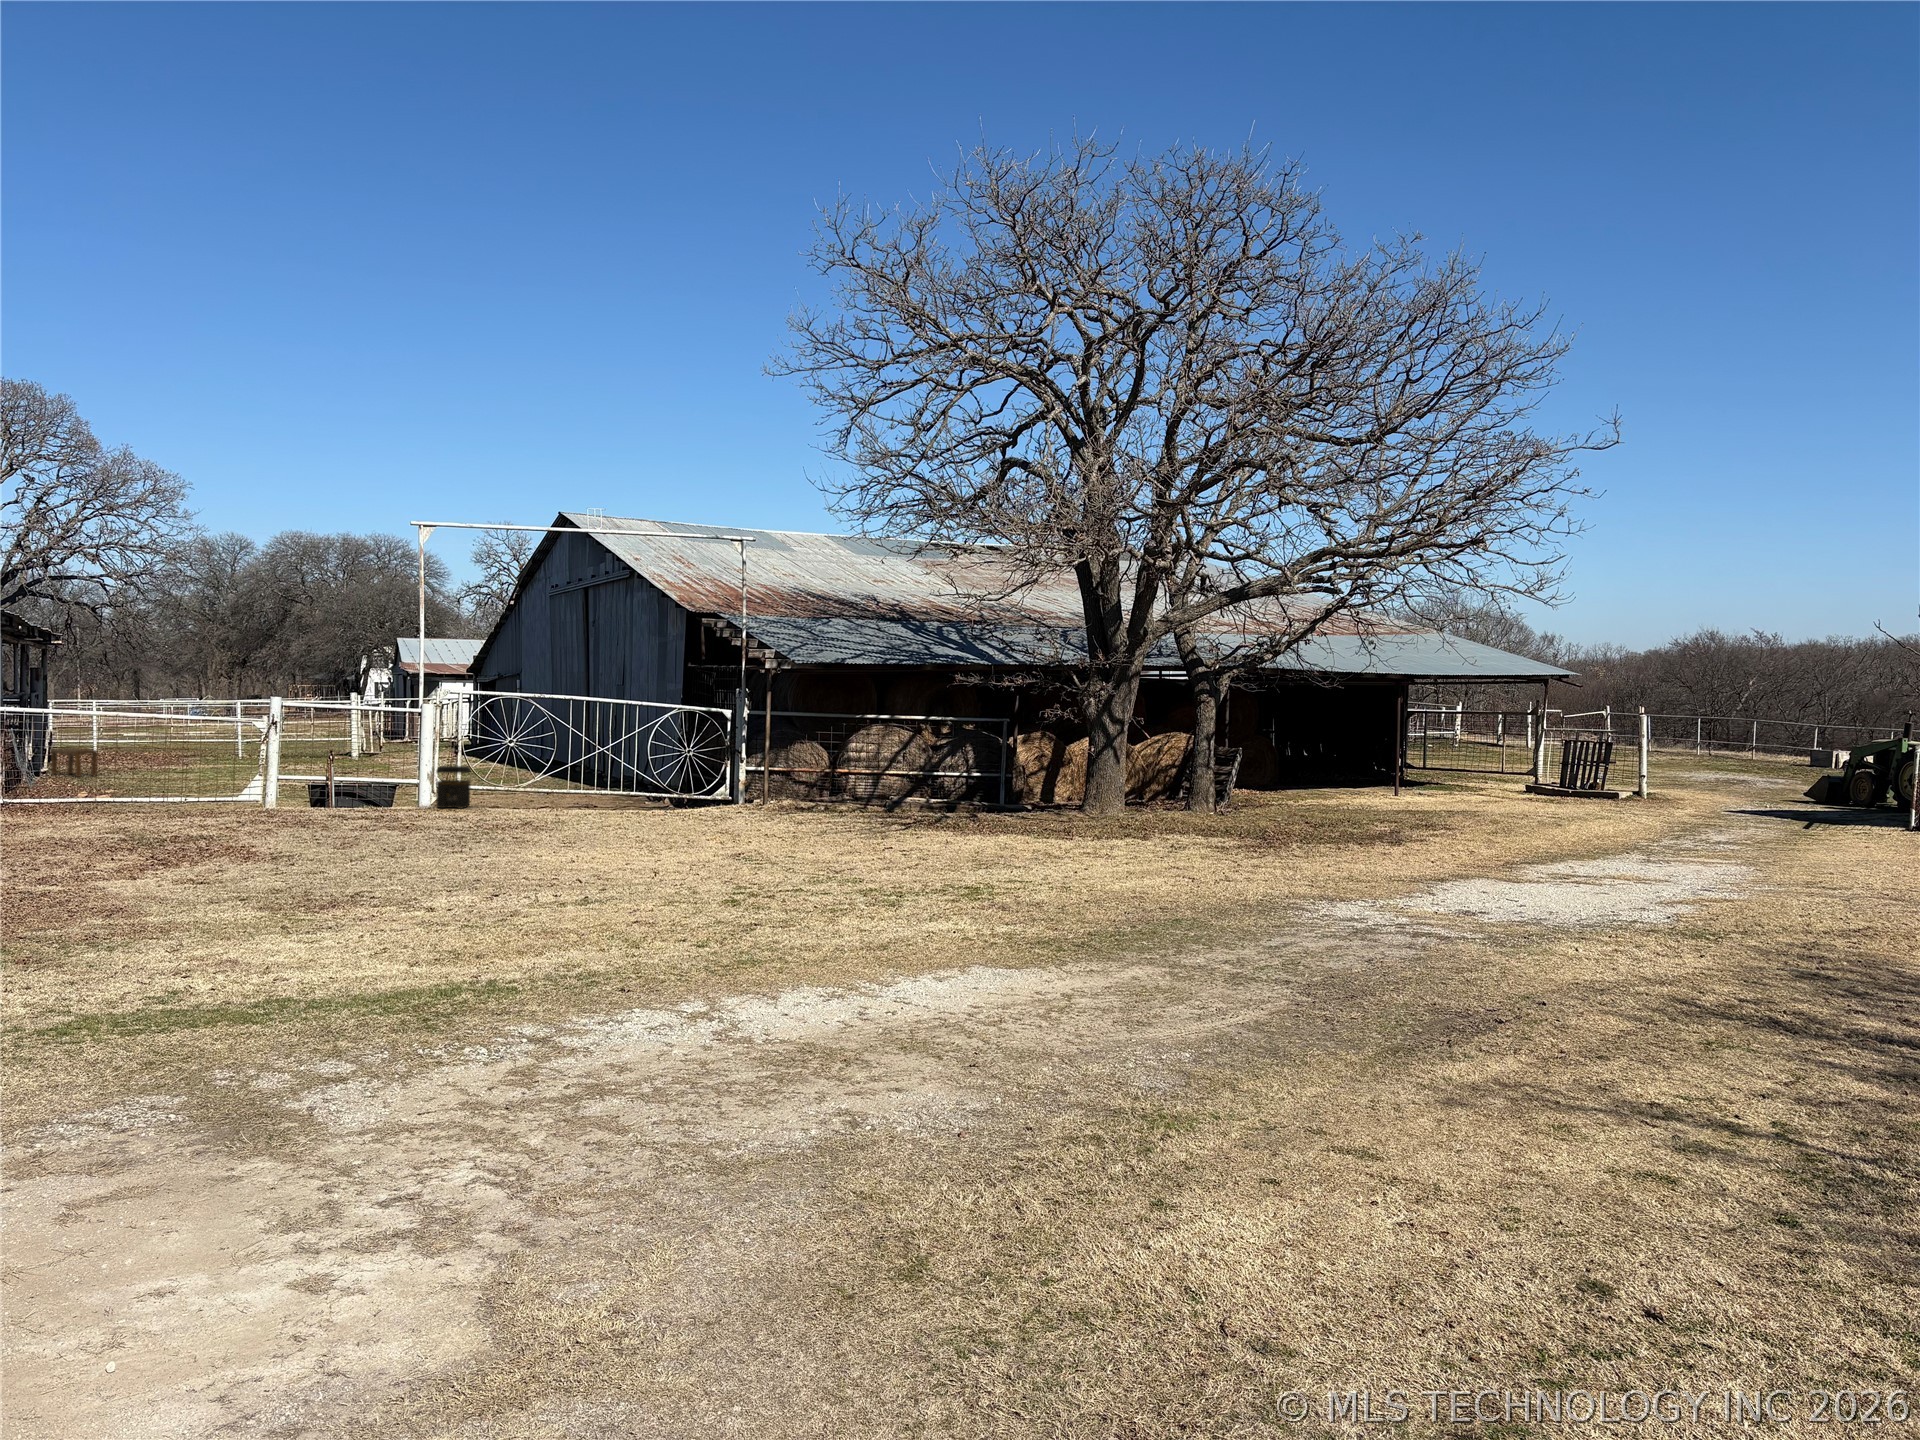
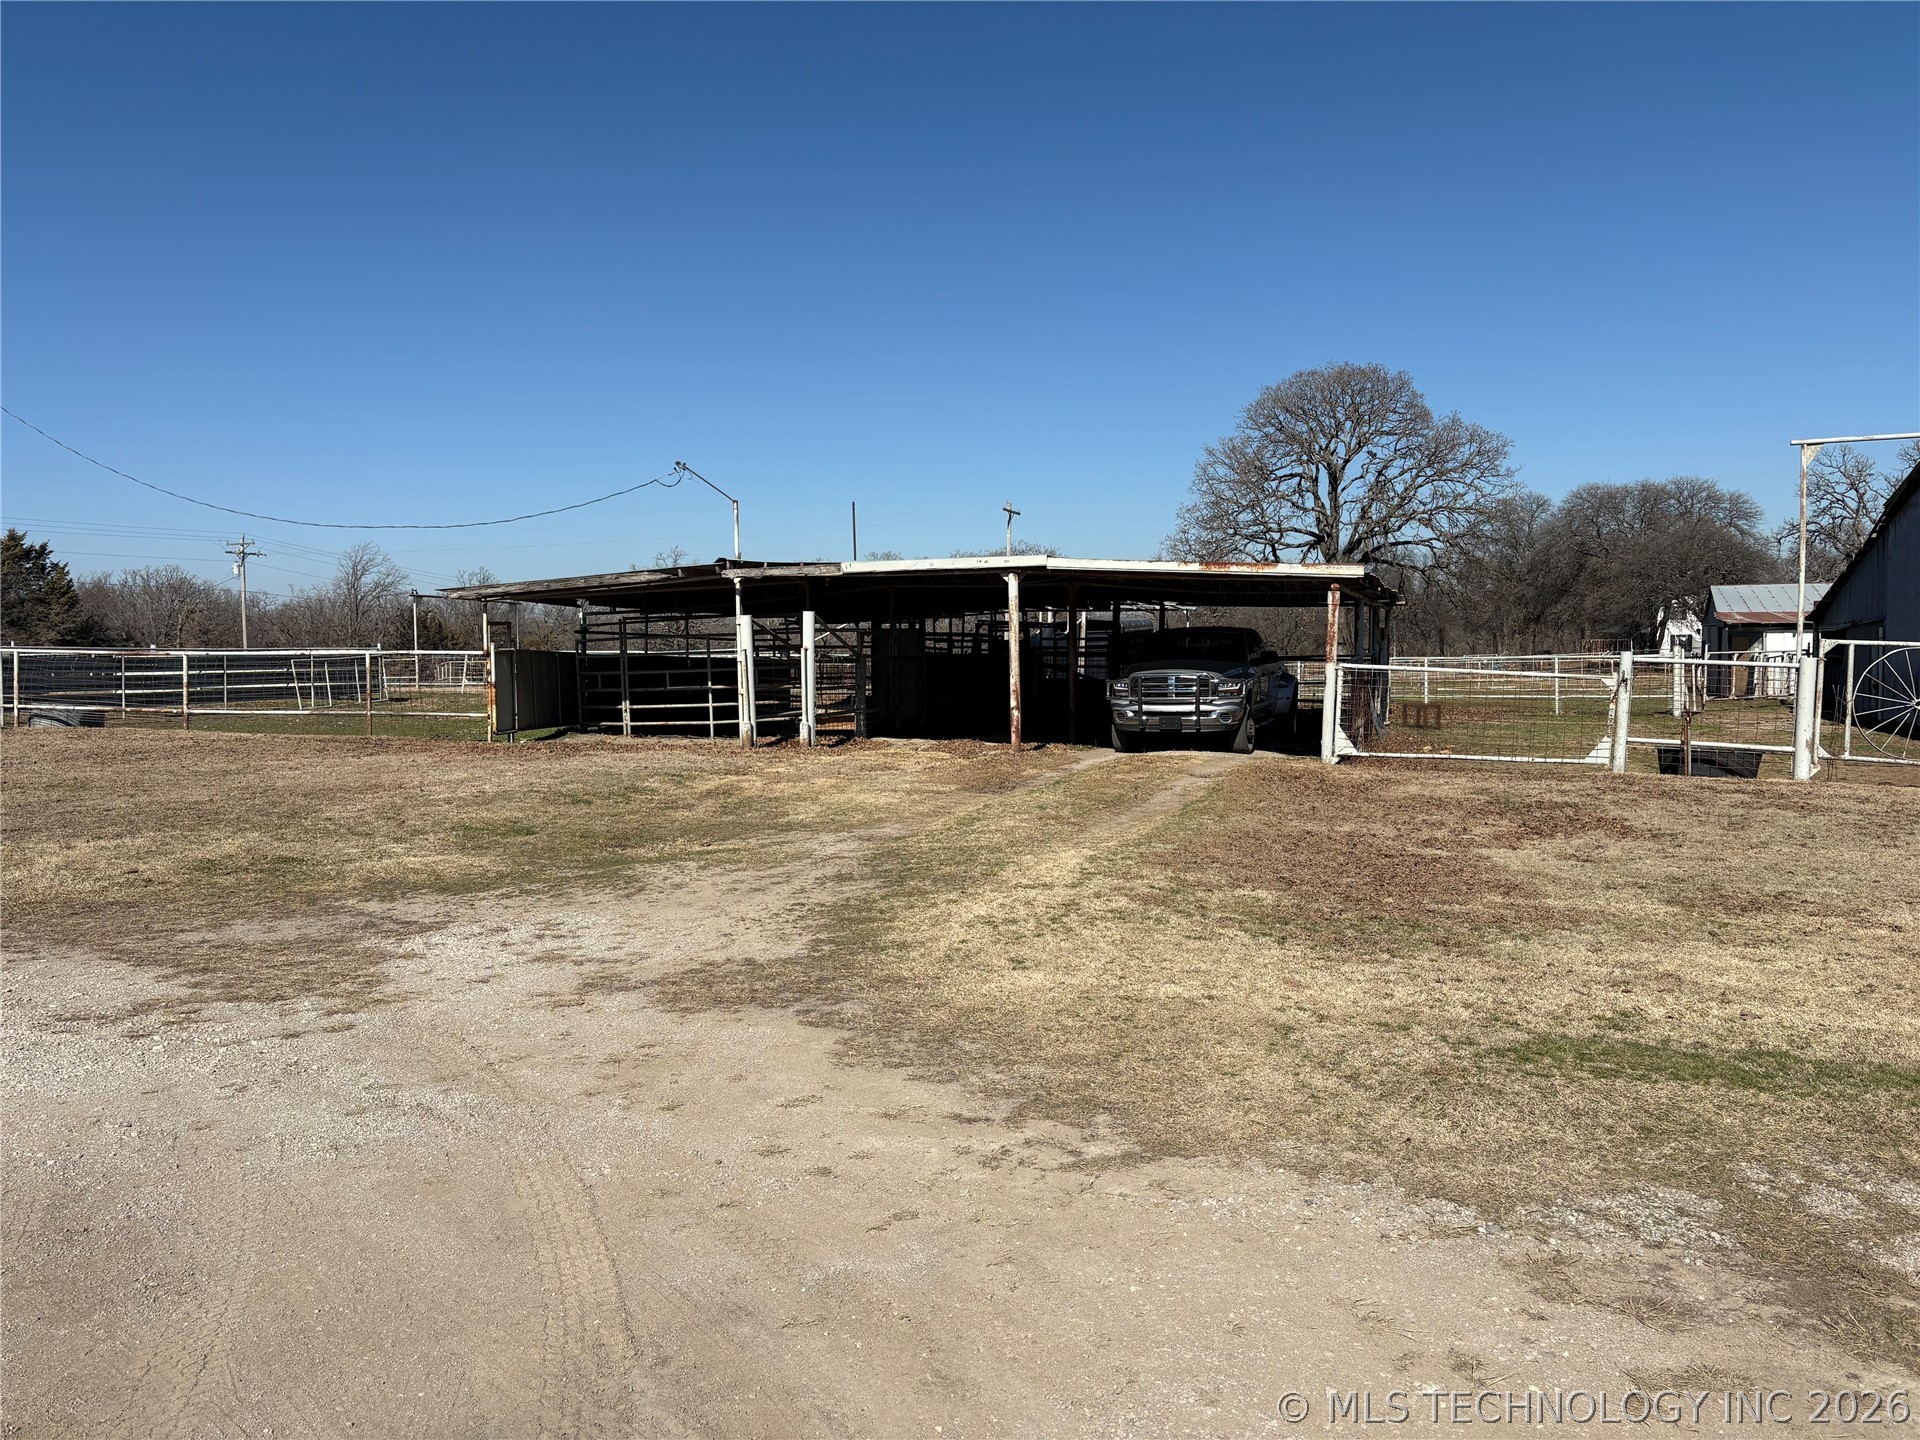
toolbox: present [436,766,471,808] -> none [1818,732,1866,785]

